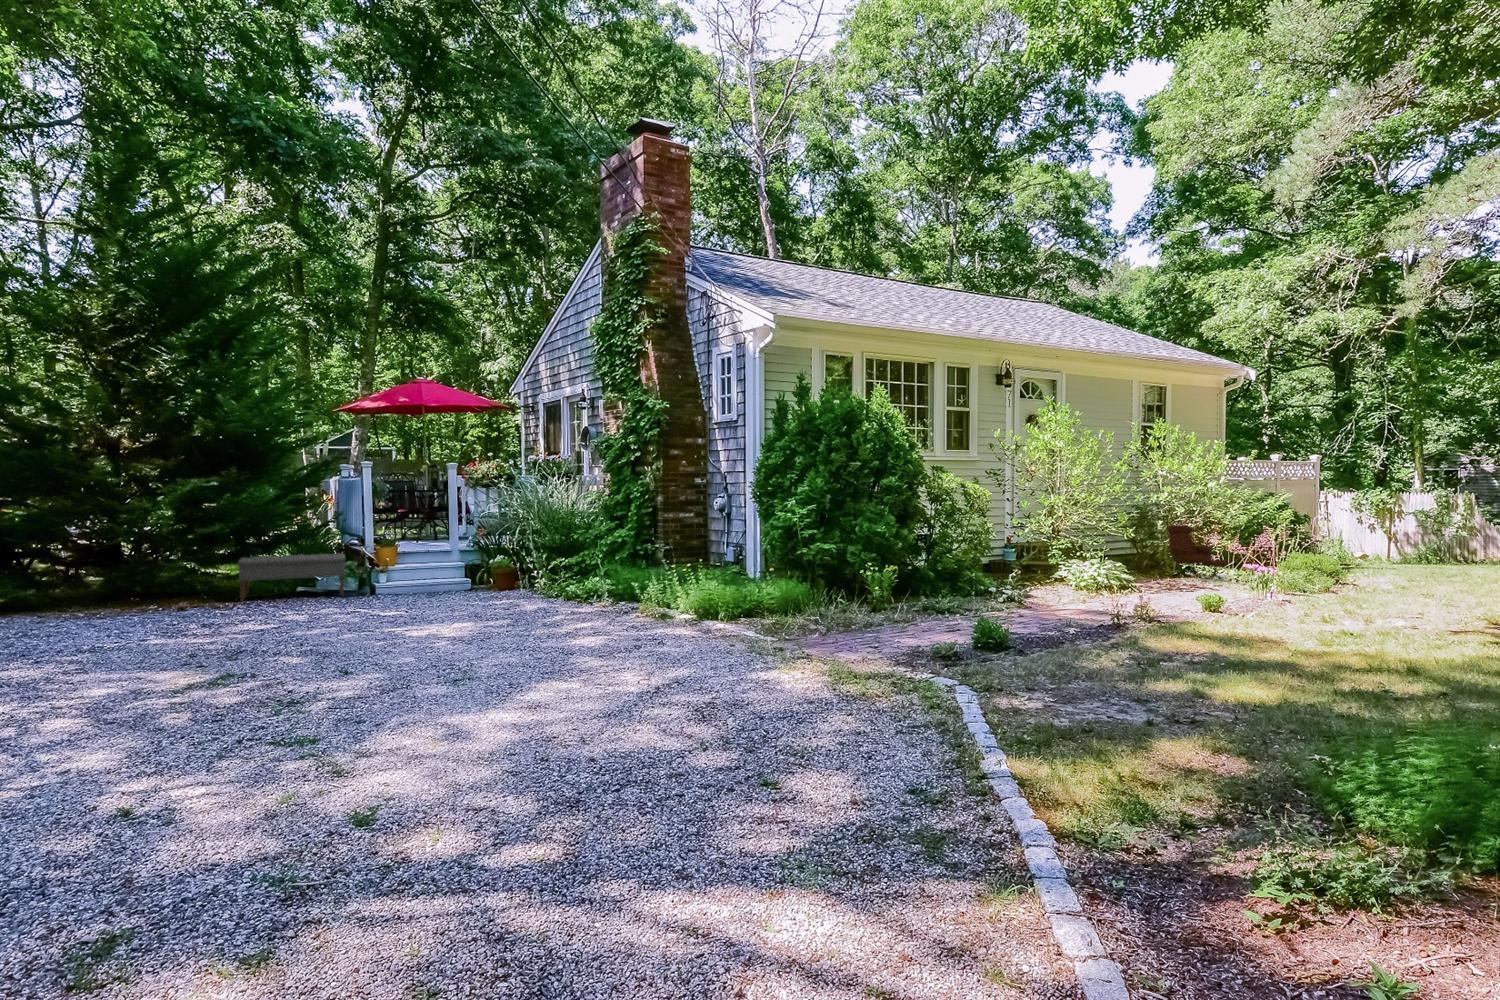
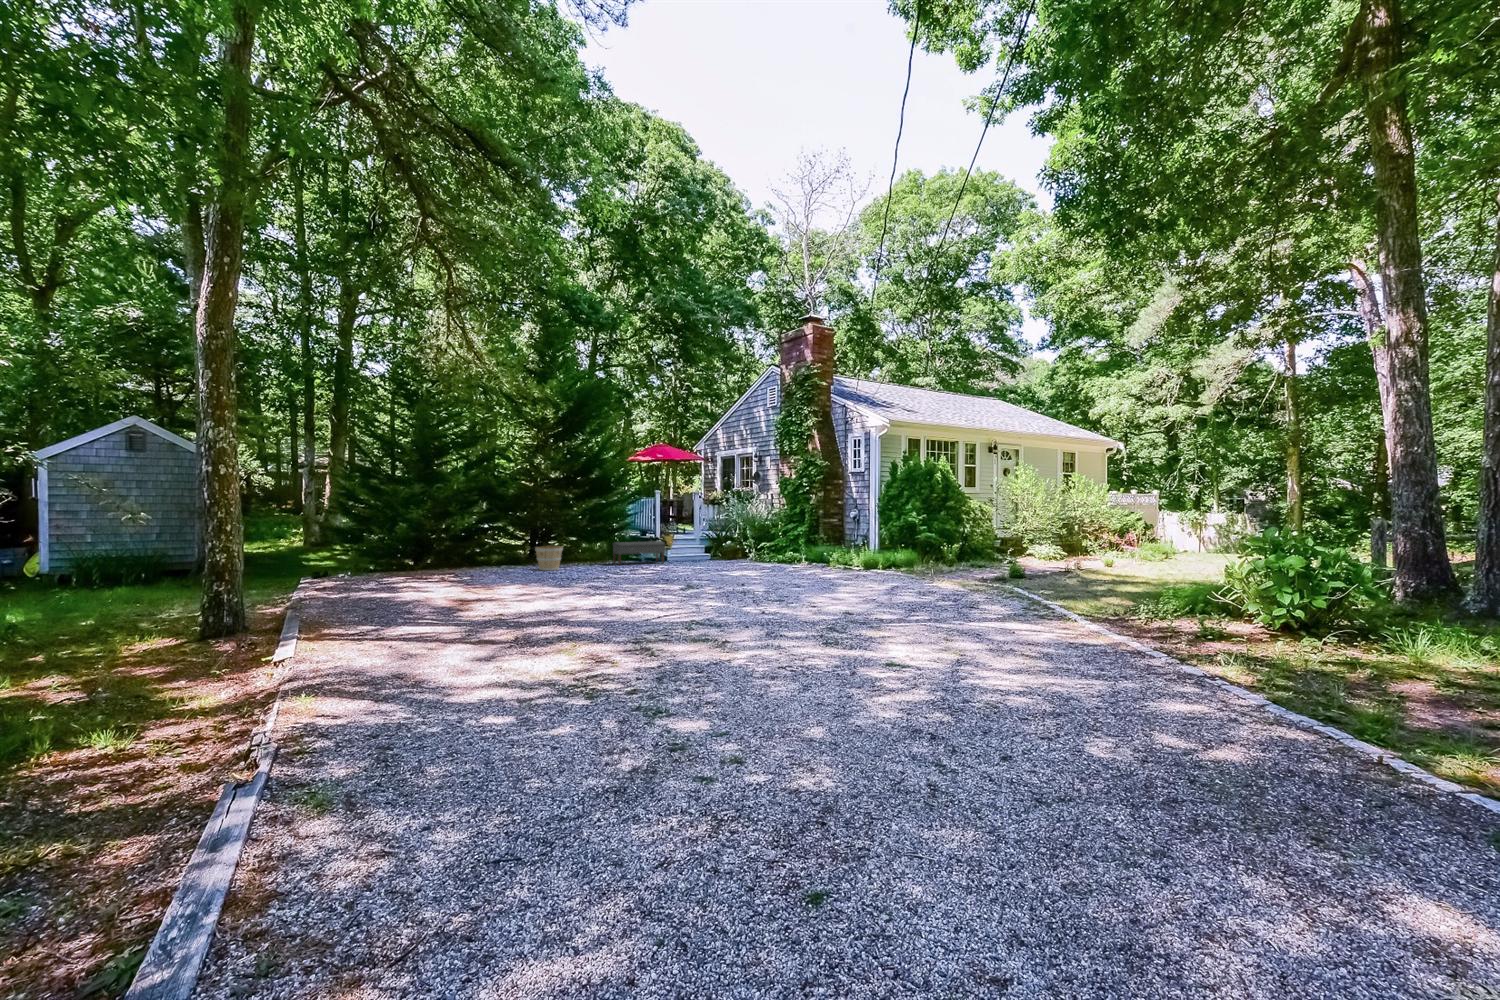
lounge chair: present [1167,524,1228,580] -> none [1081,528,1114,558]
wooden bucket: none [31,566,101,617] -> present [535,546,563,571]

